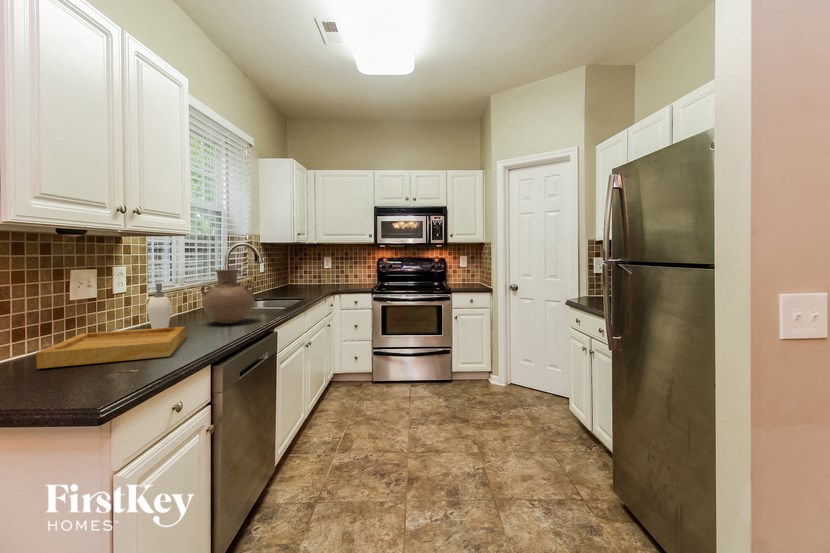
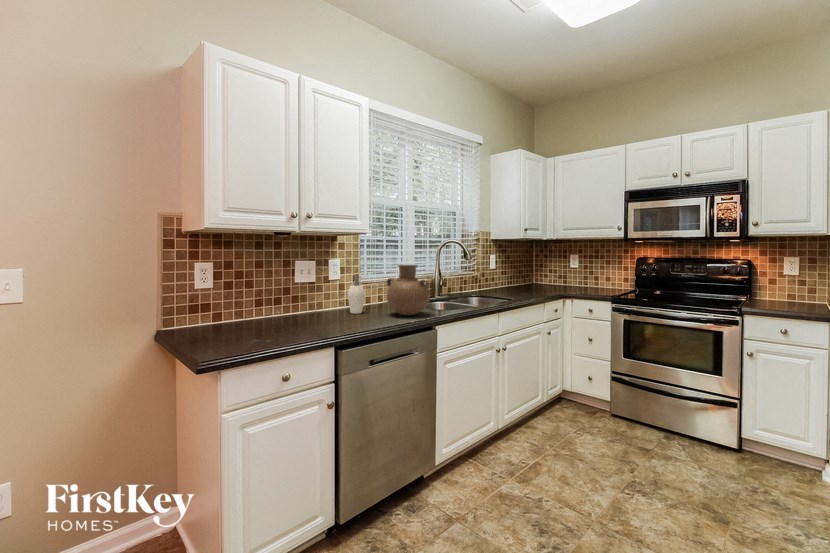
tray: present [36,327,186,369] -> none [247,308,356,336]

